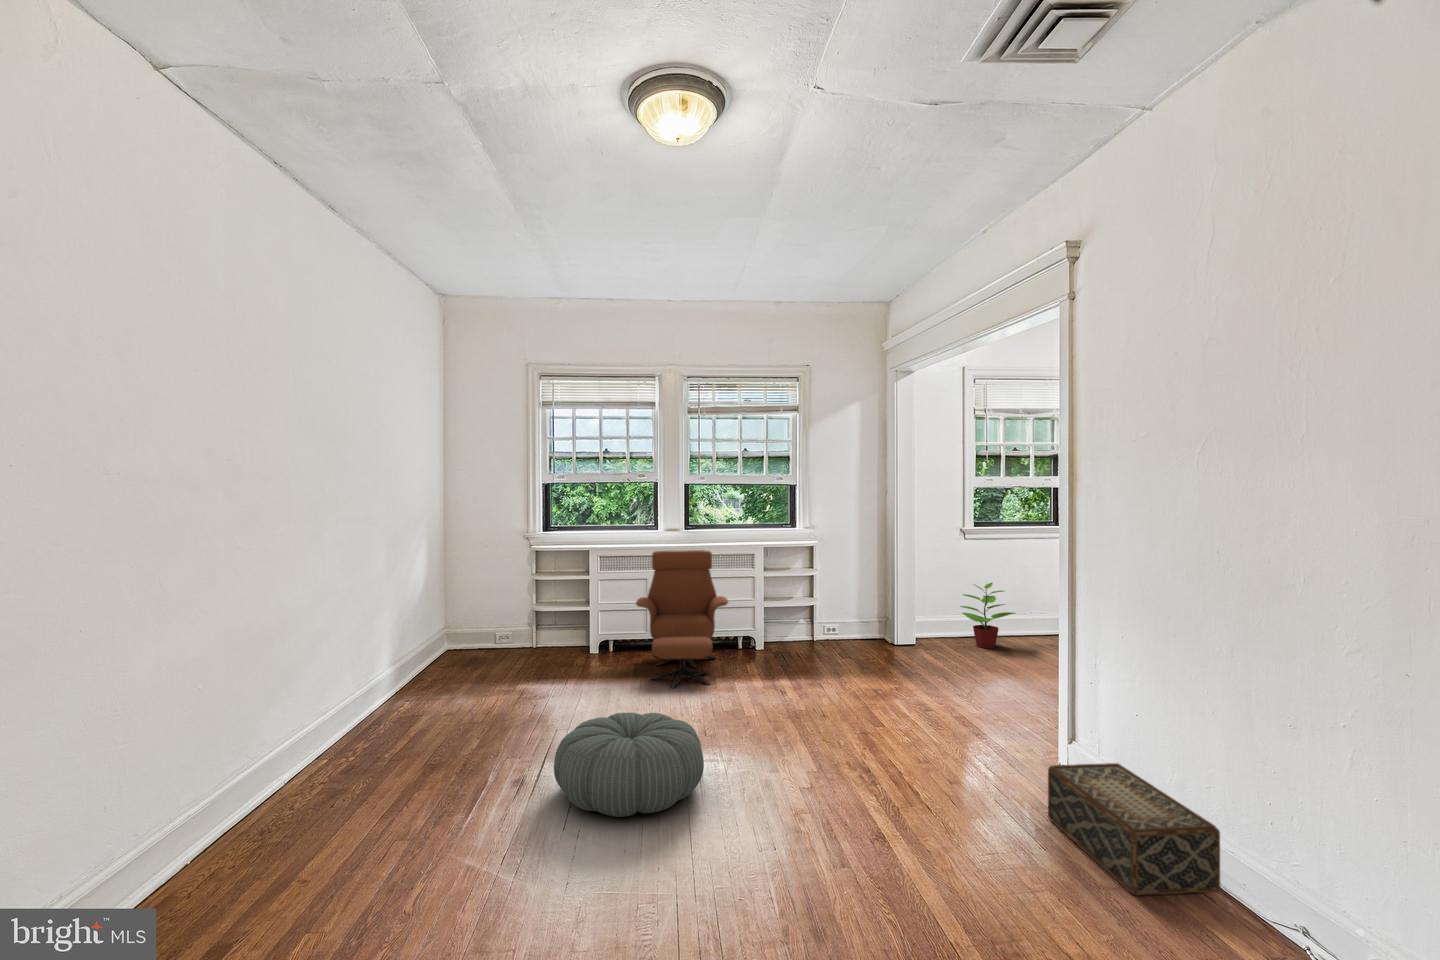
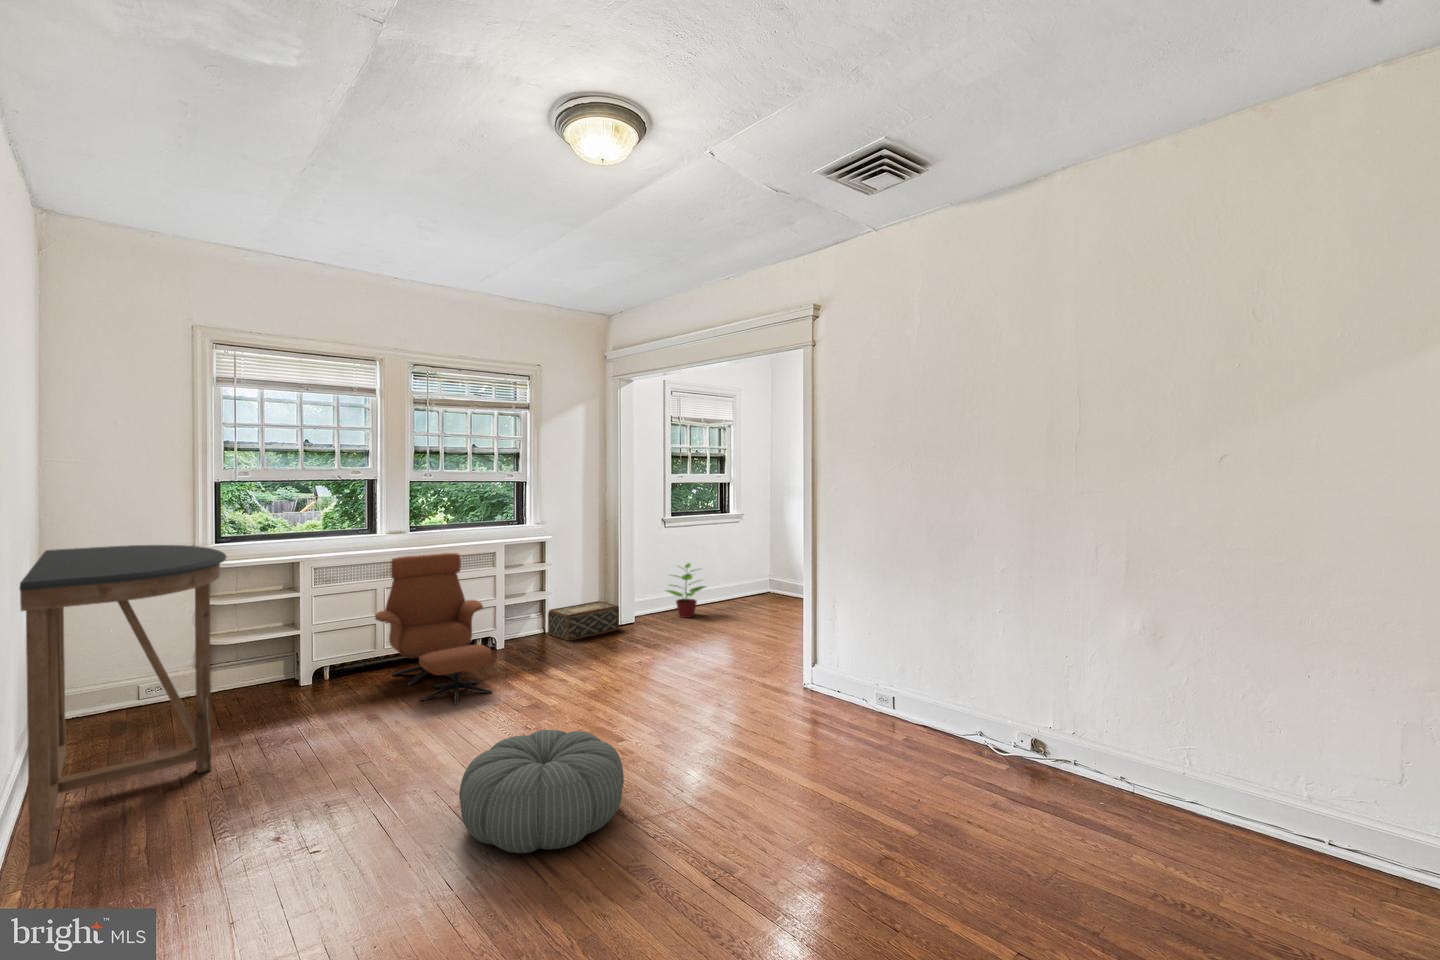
console table: none [351,528,497,730] -> present [20,545,226,867]
woven basket: present [1048,763,1221,896] -> present [548,601,619,641]

